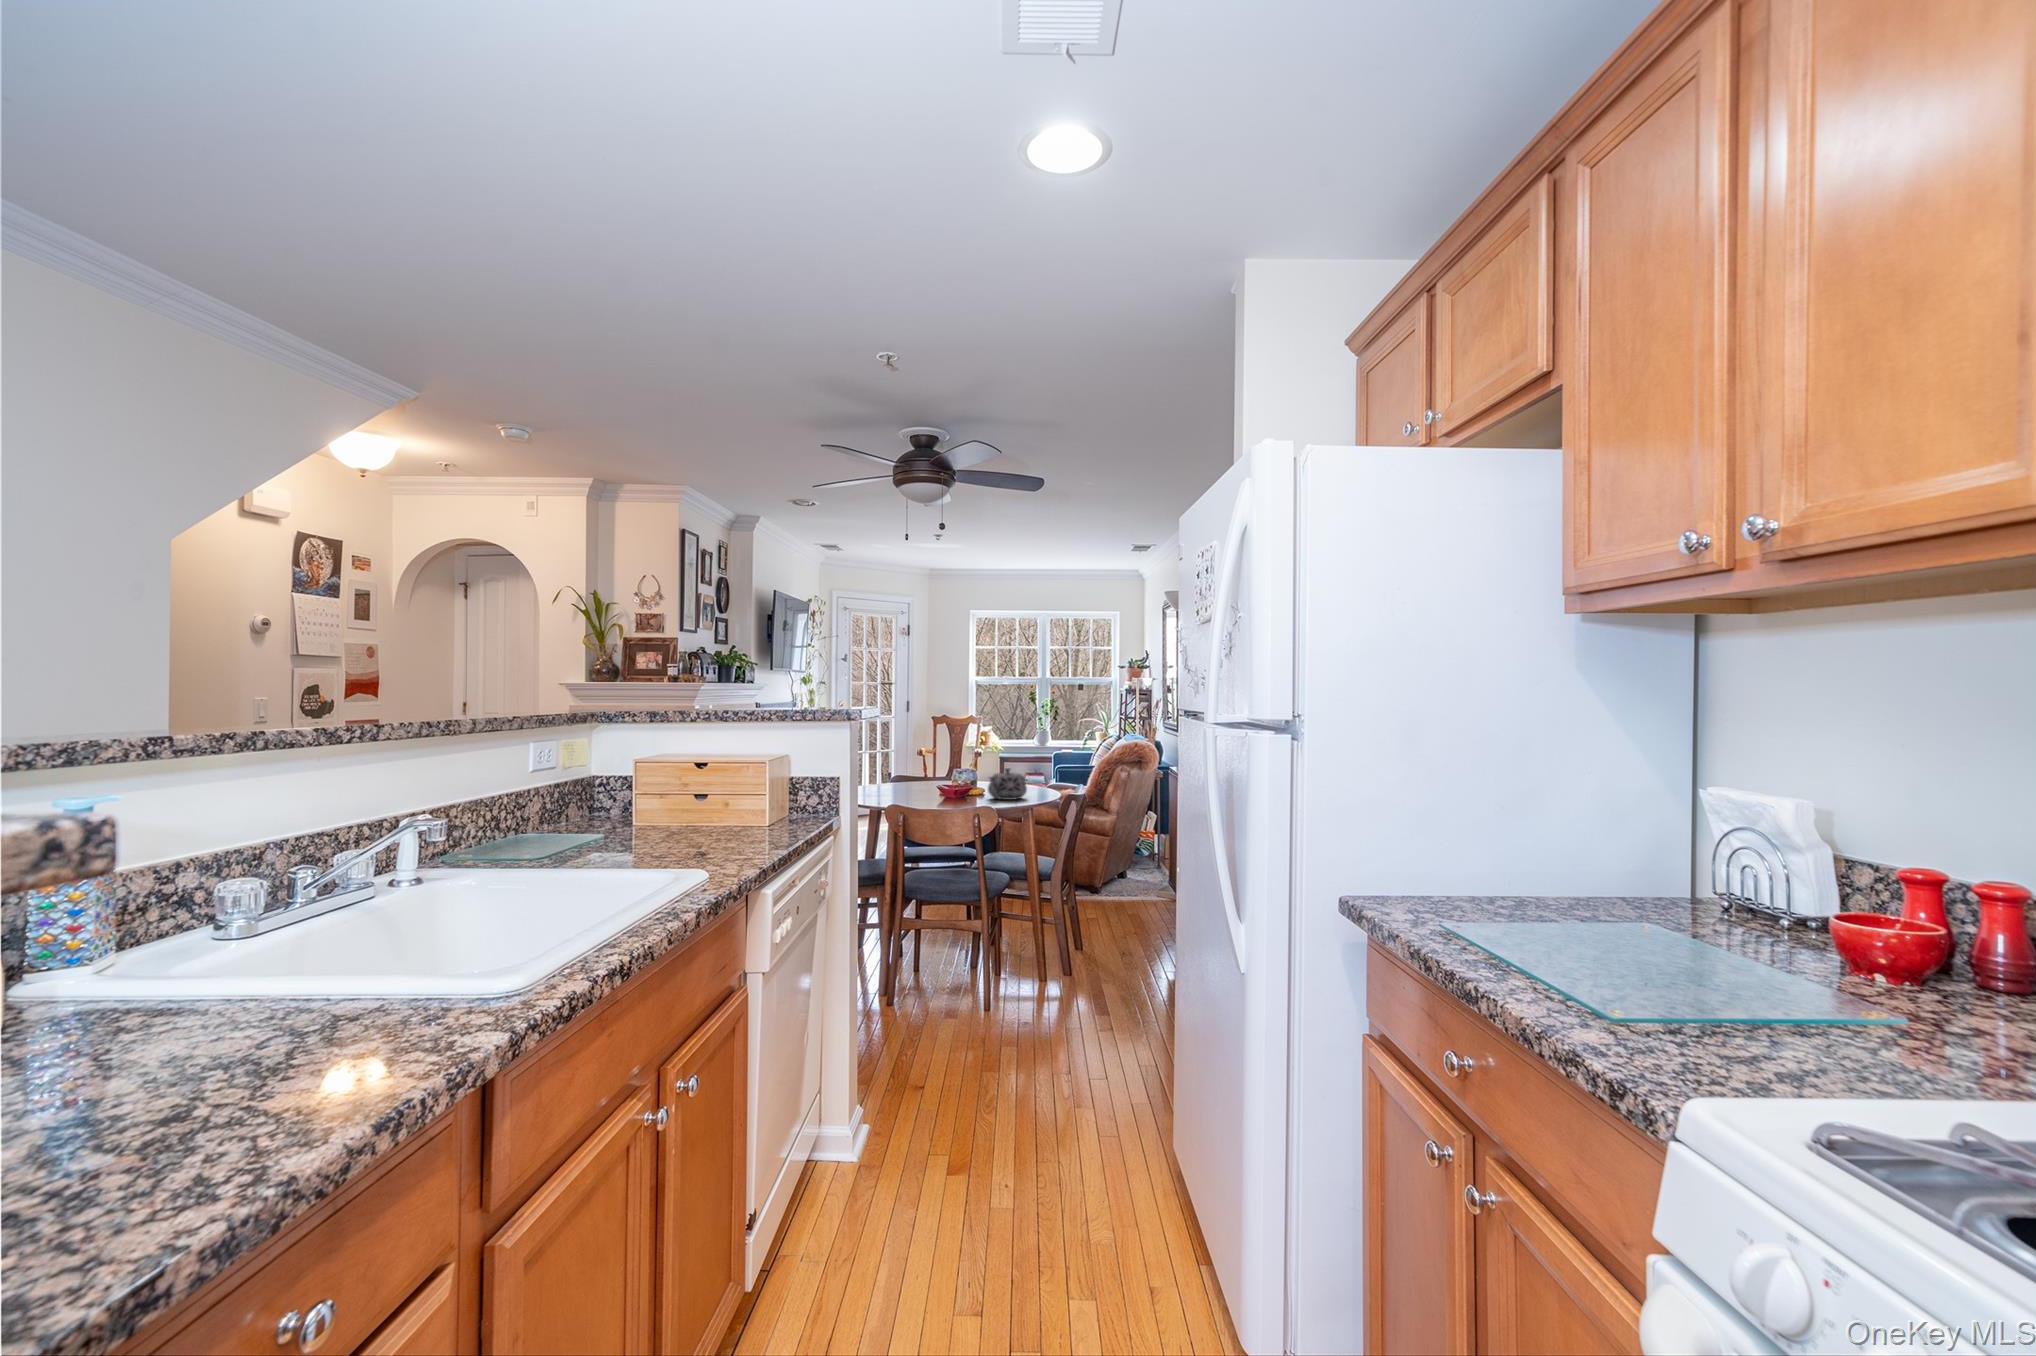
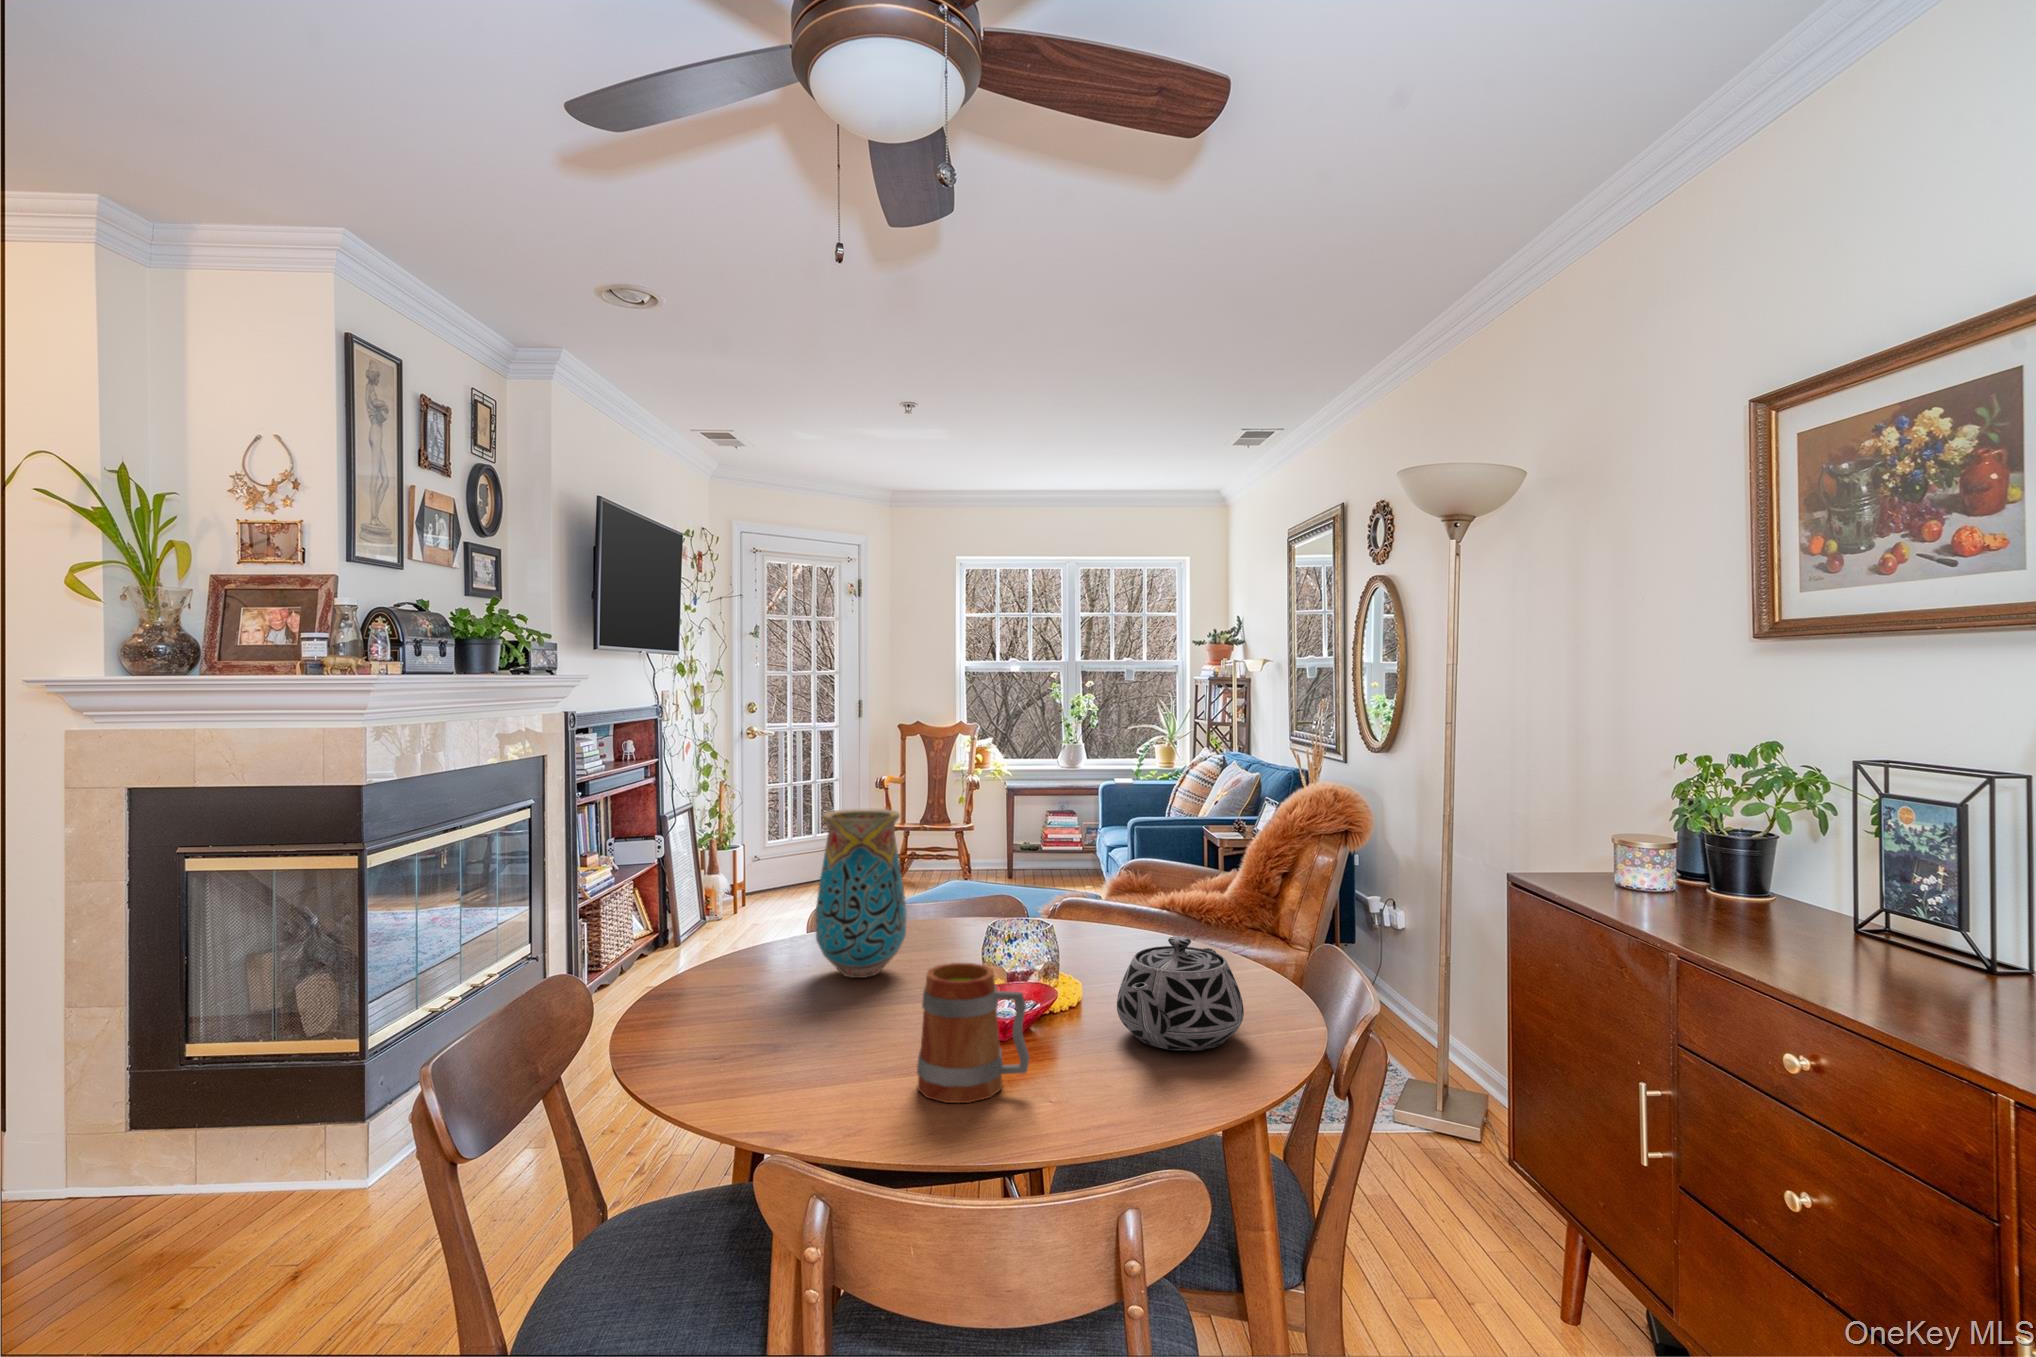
vase: none [893,734,925,792] -> present [815,809,907,978]
mug: none [924,769,956,803] -> present [917,963,1030,1103]

